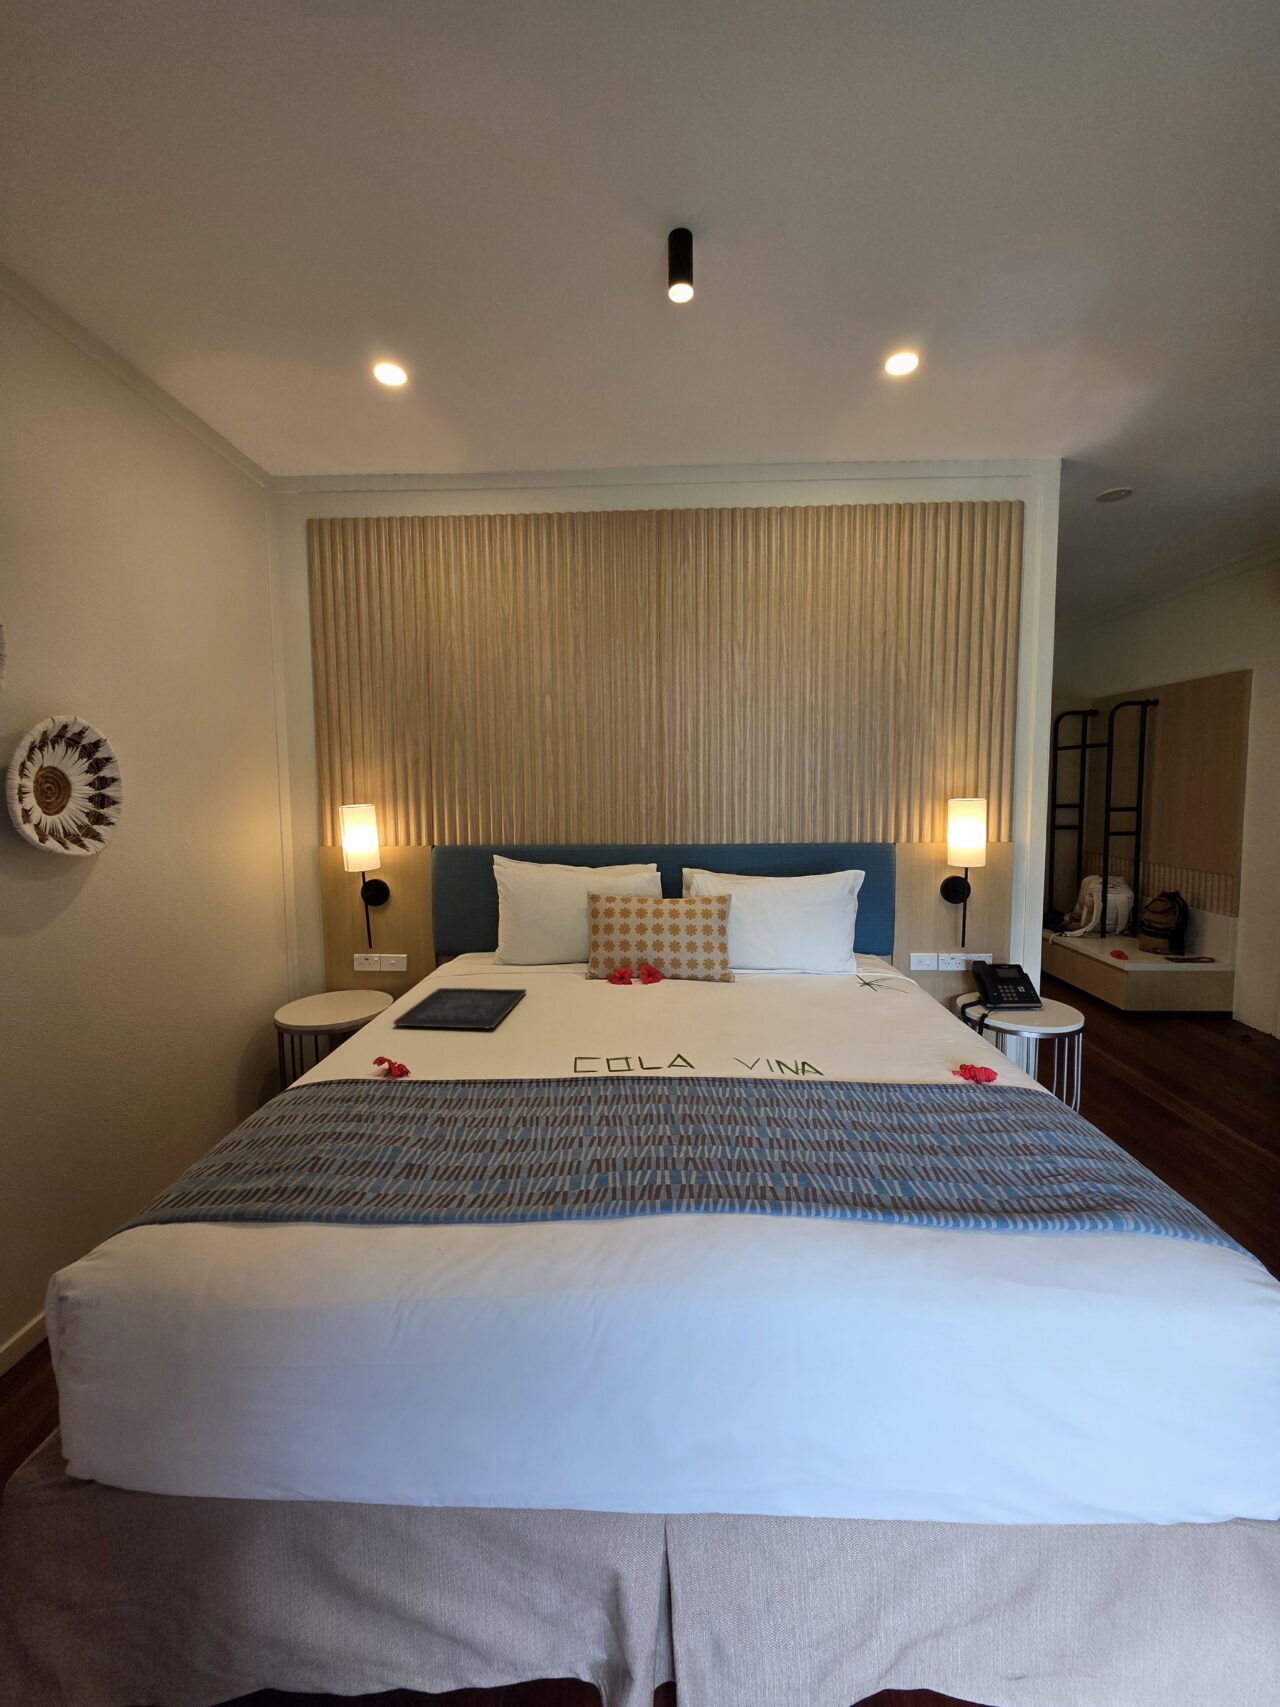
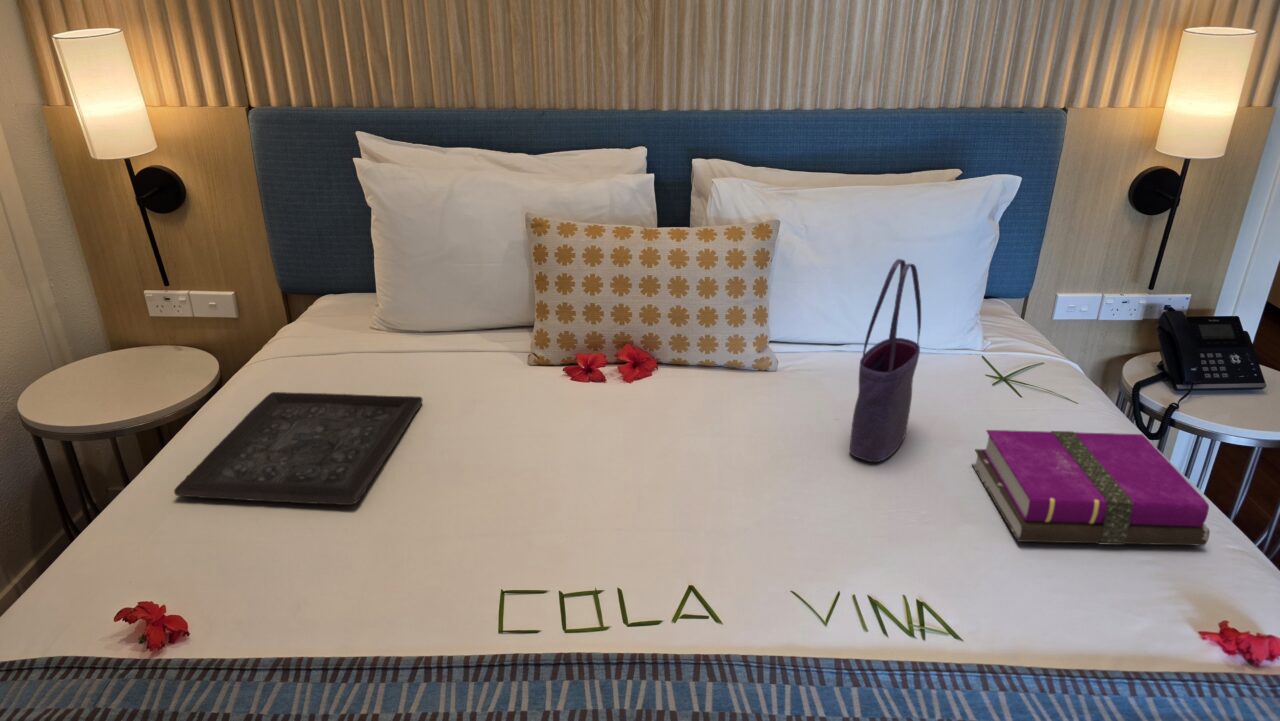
tote bag: none [772,899,807,1015] -> present [850,259,921,462]
notebook: none [842,993,967,1044] -> present [972,430,1209,546]

